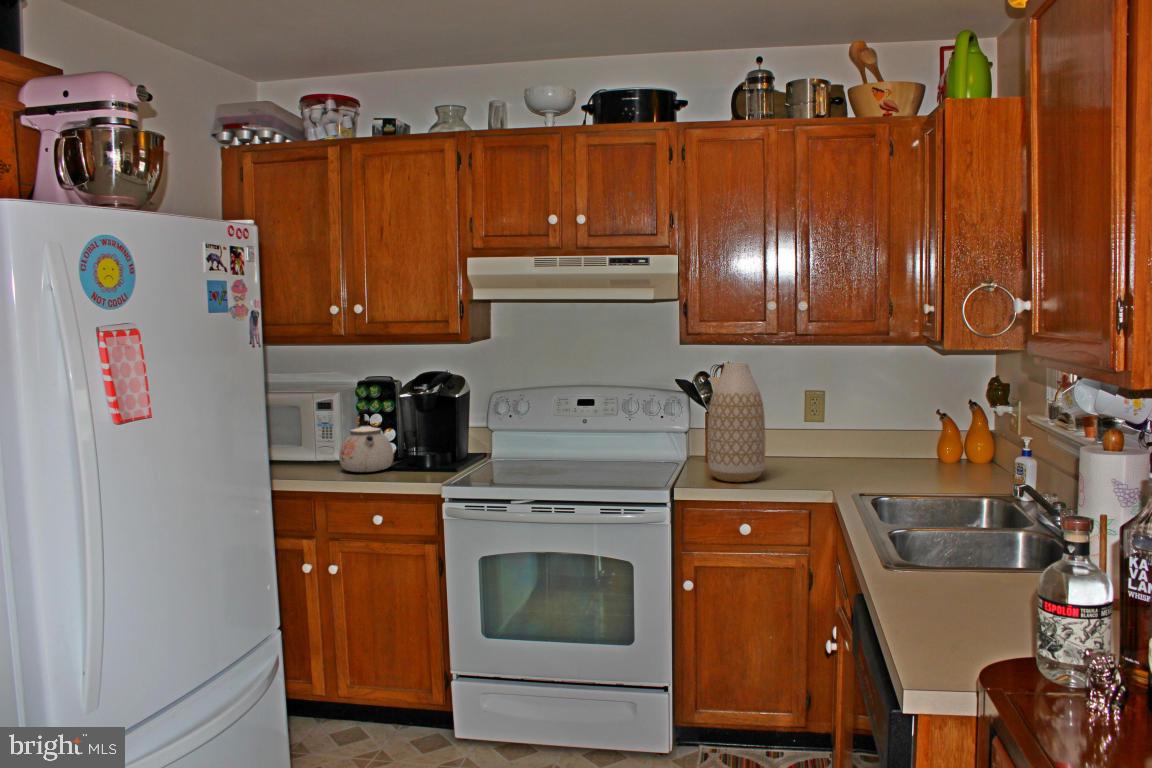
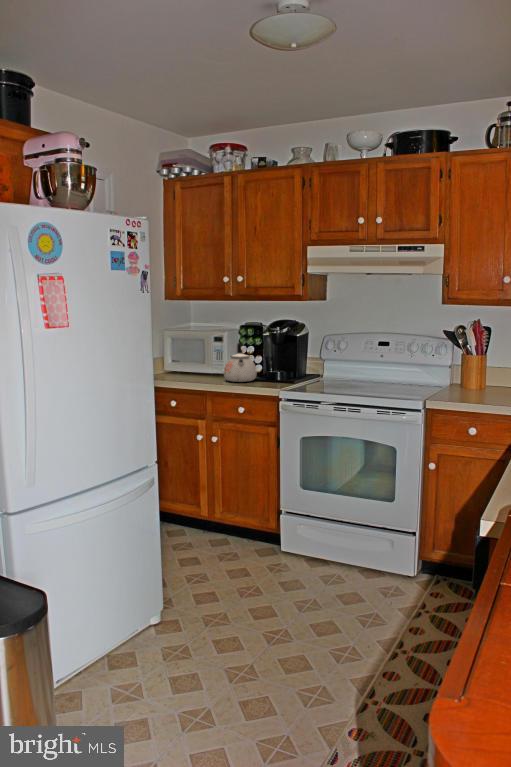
vase: present [708,363,765,482] -> none [454,318,495,400]

